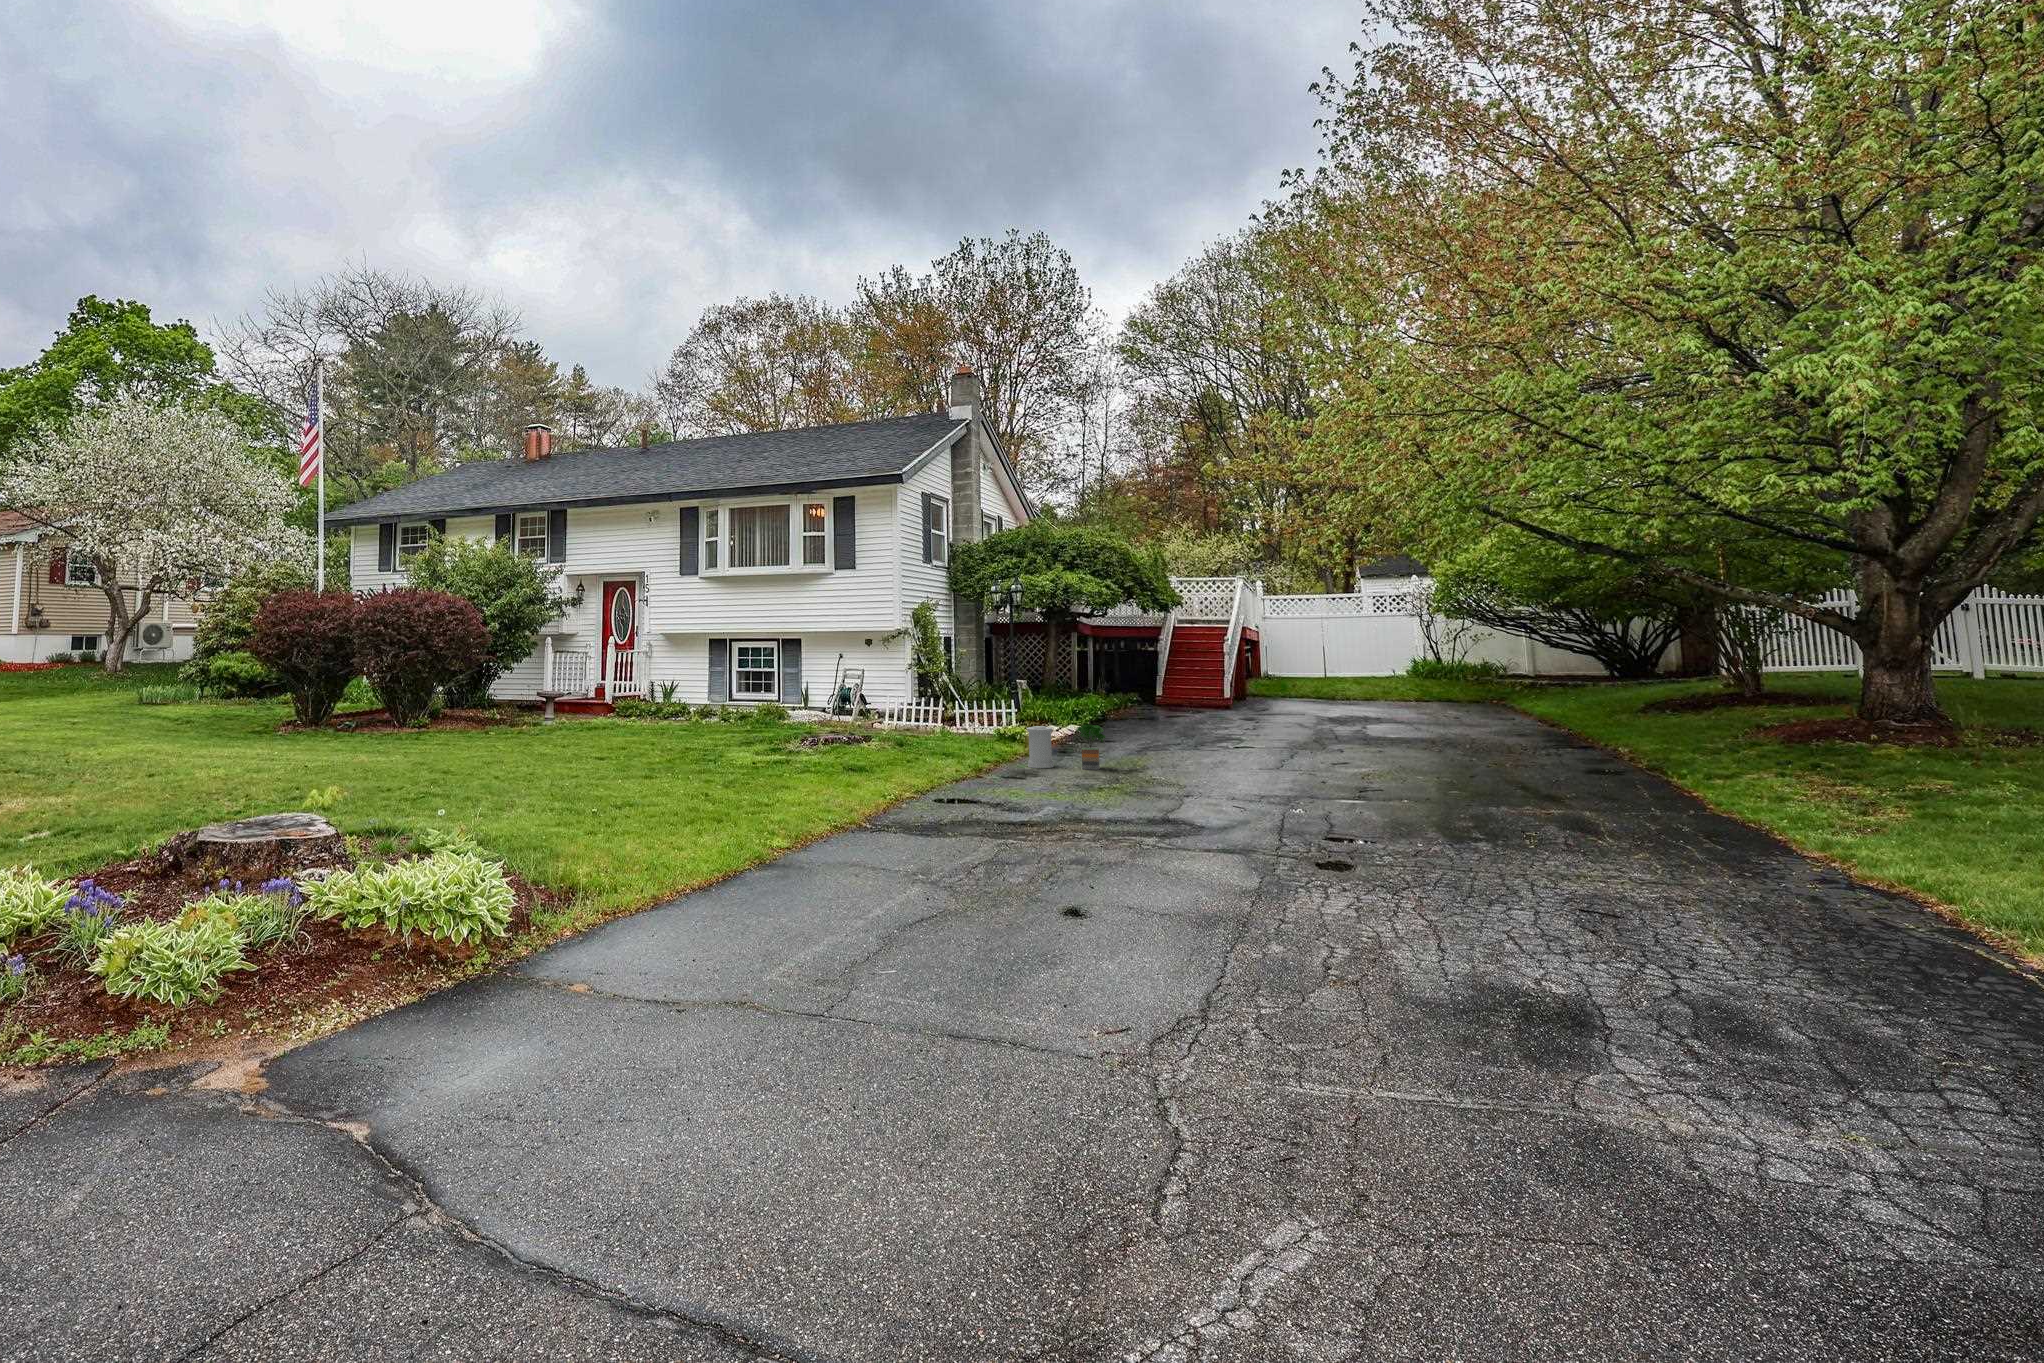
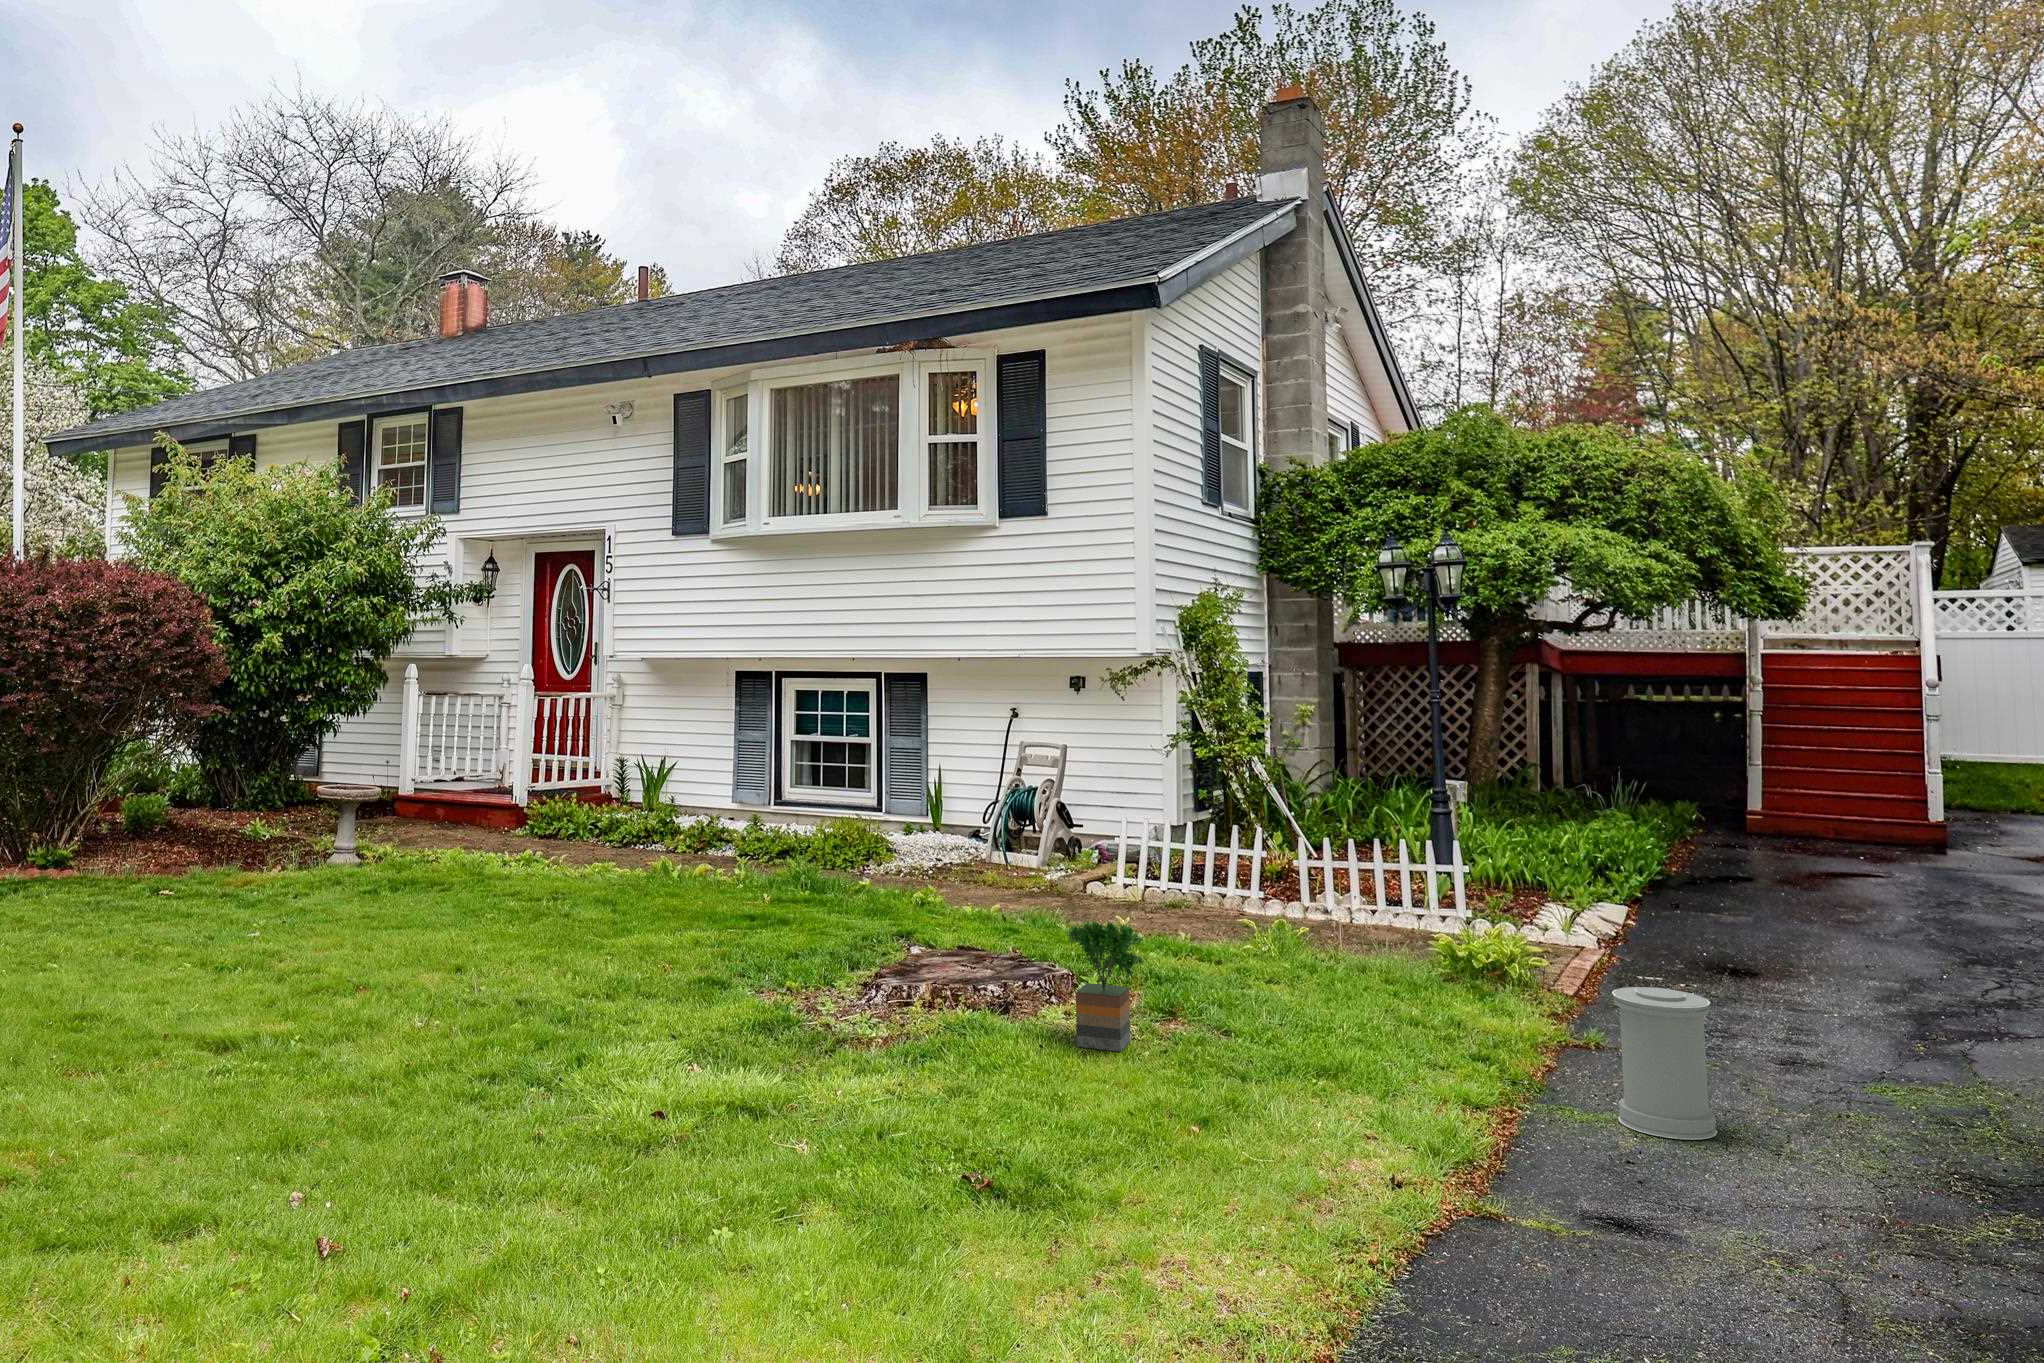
potted tree: present [1076,724,1105,770] -> present [1067,921,1143,1052]

